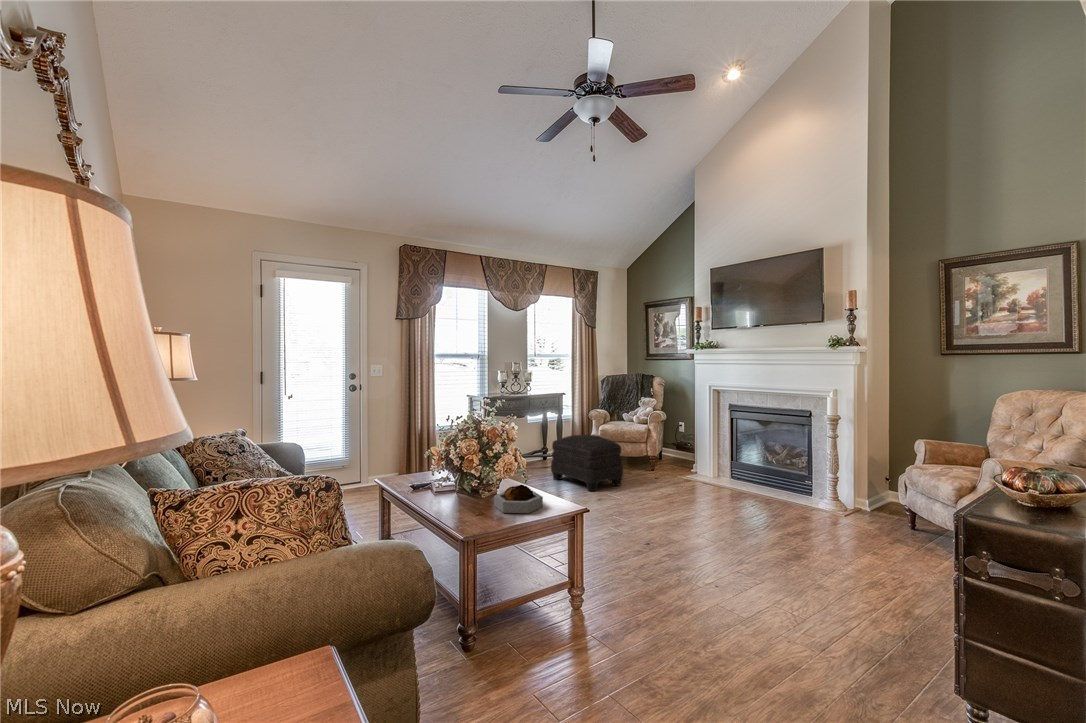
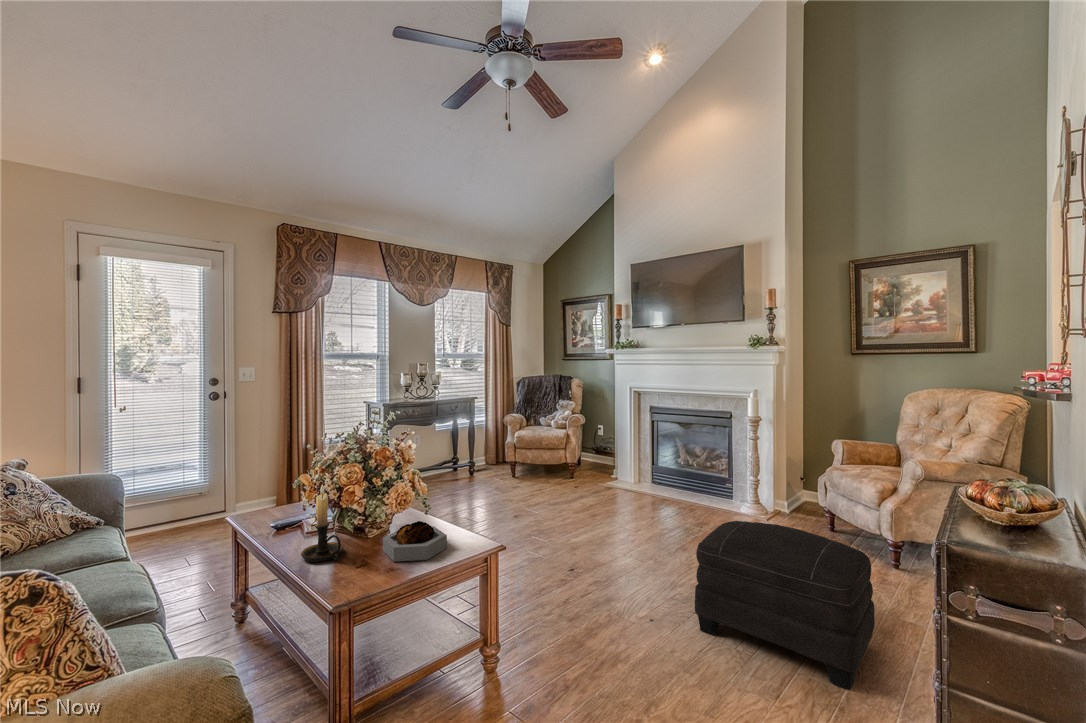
ottoman: present [551,434,623,492] -> present [695,521,875,690]
candle holder: none [436,452,465,510] -> present [301,485,343,562]

